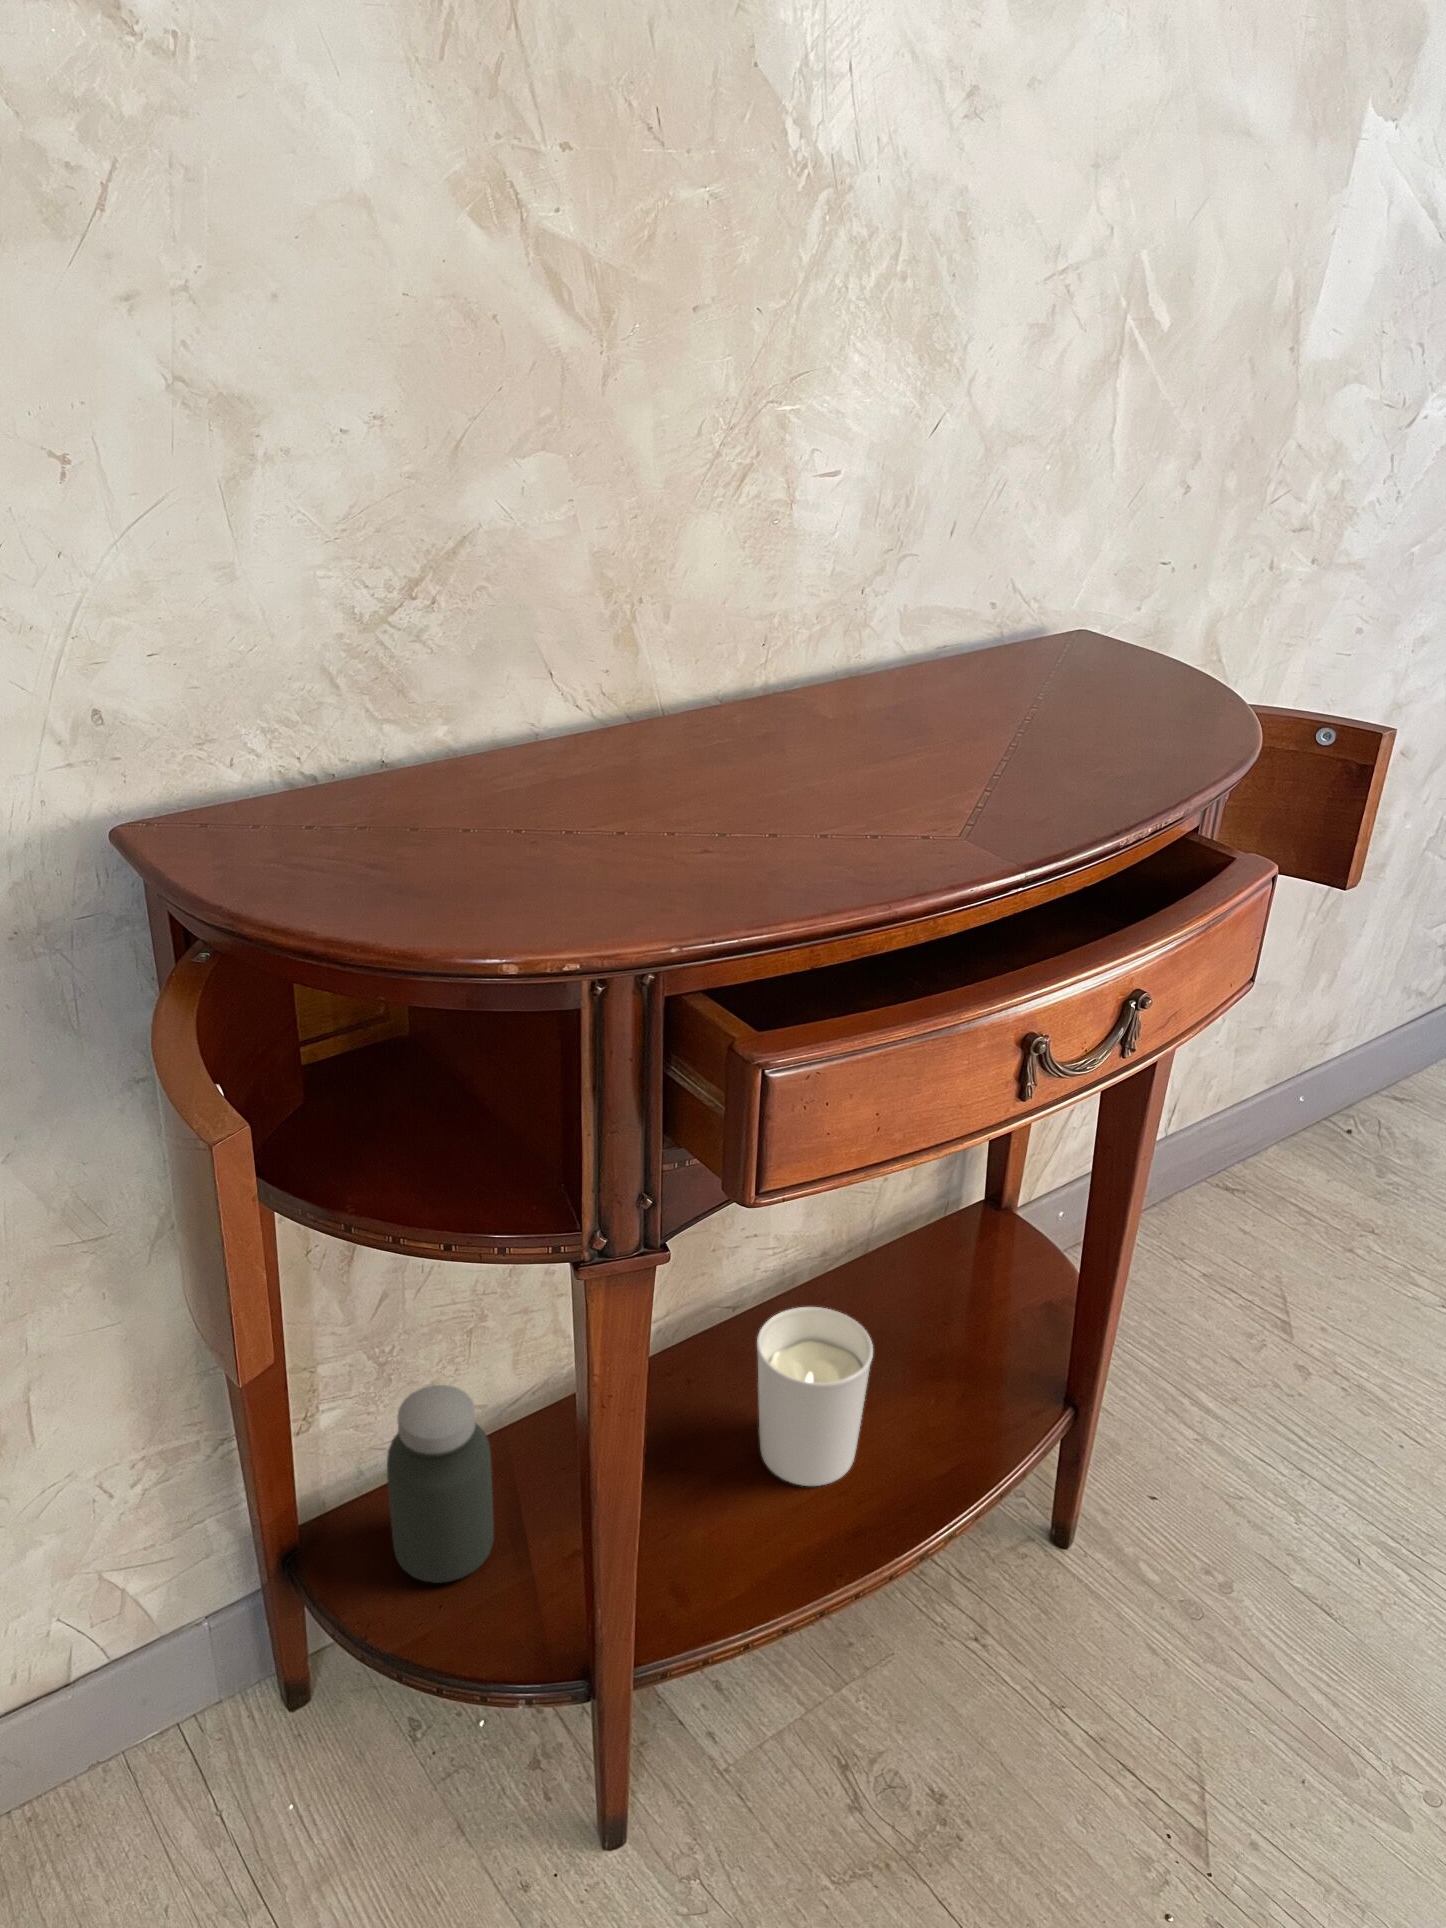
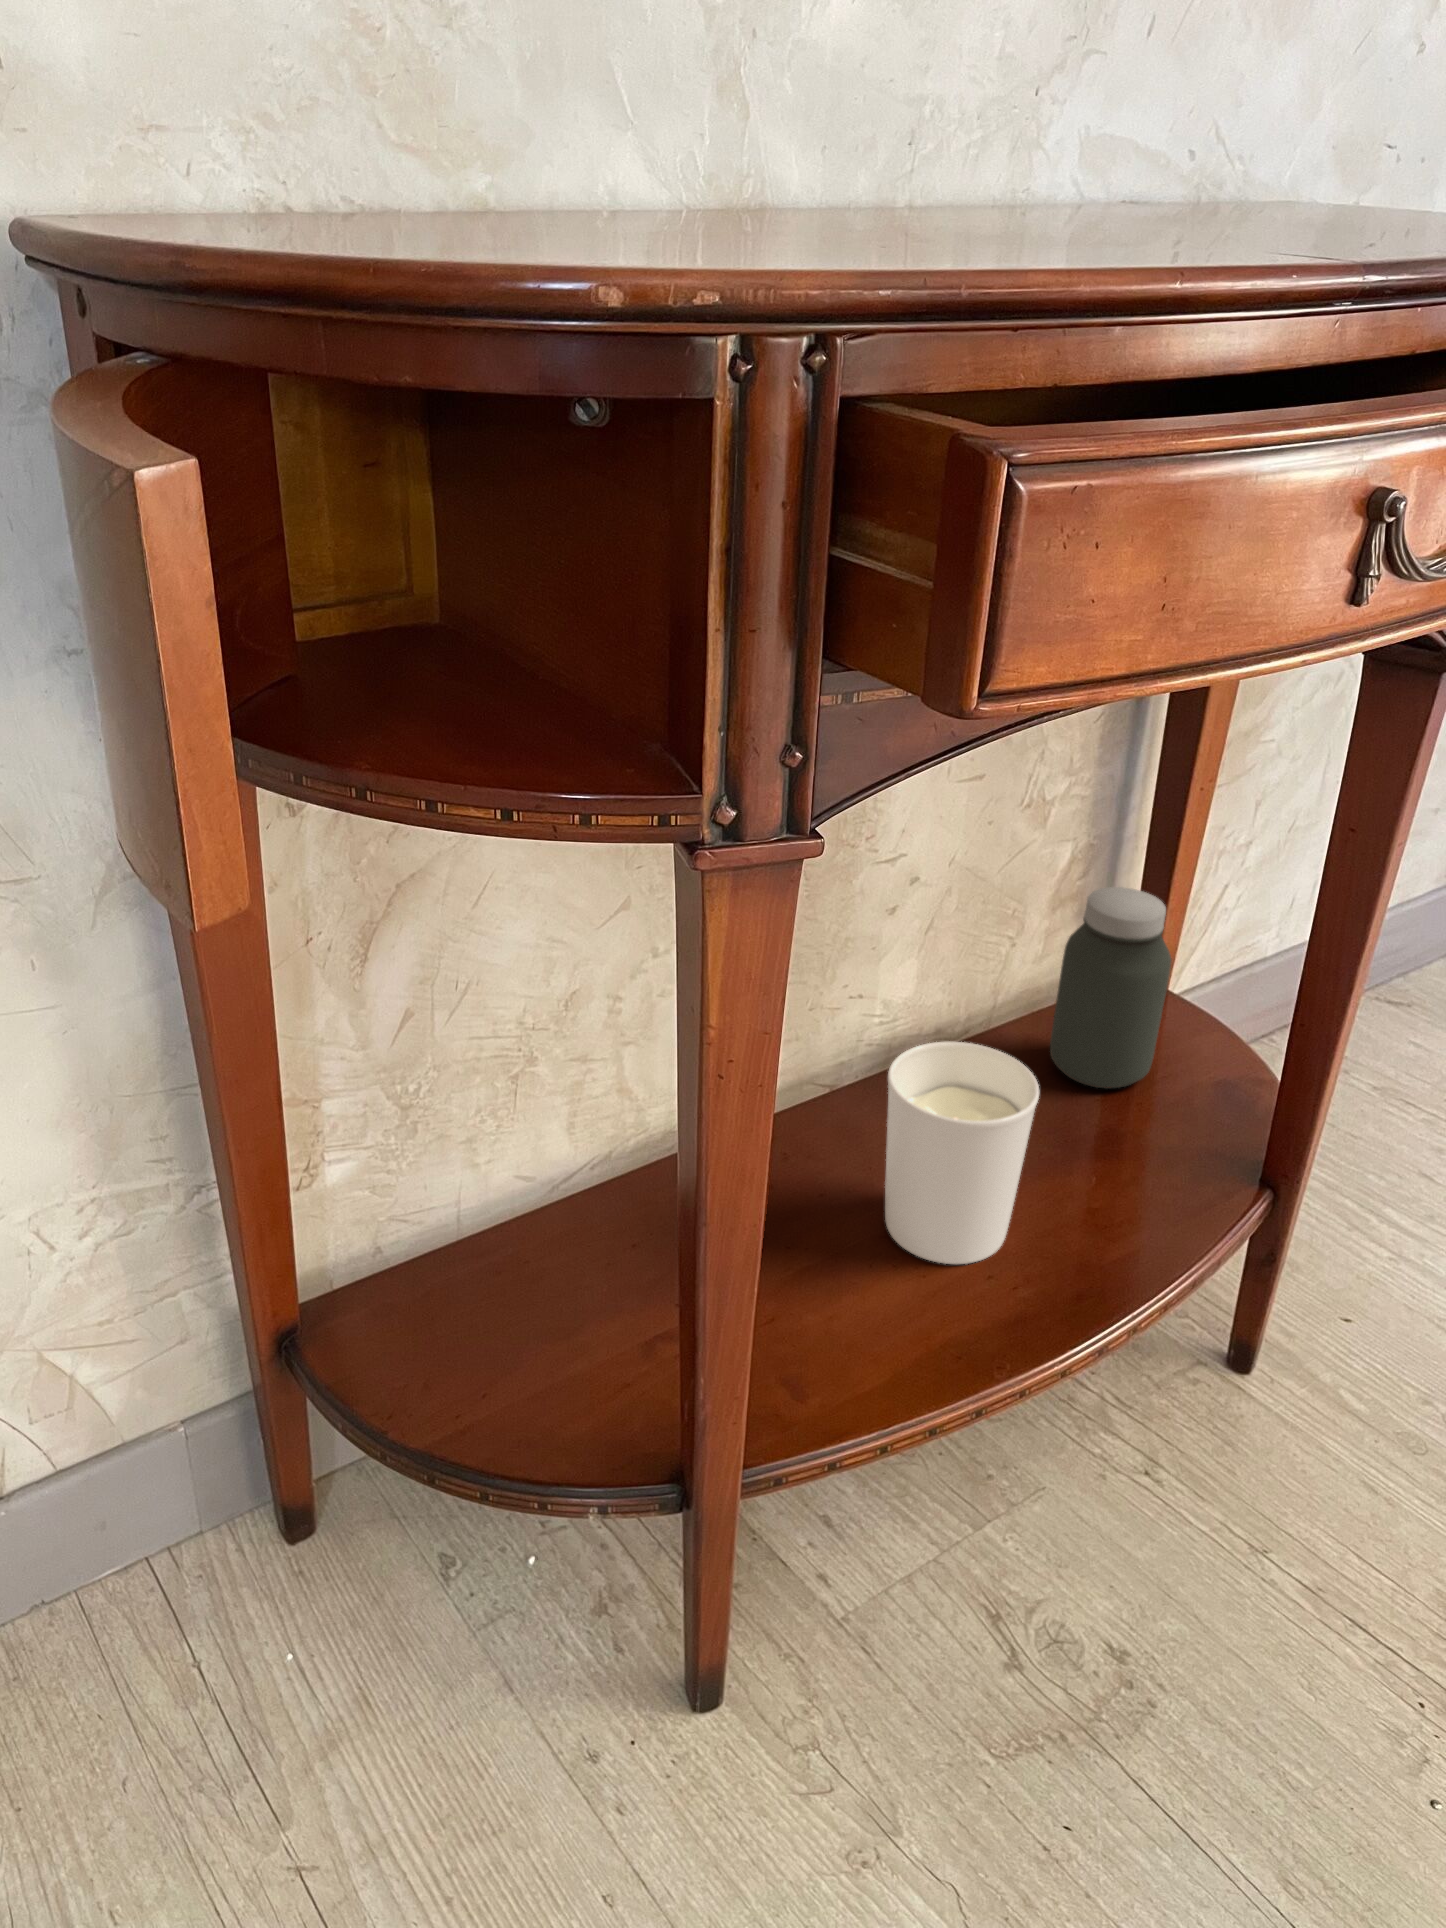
jar: present [387,1385,494,1583] -> present [1050,887,1171,1088]

